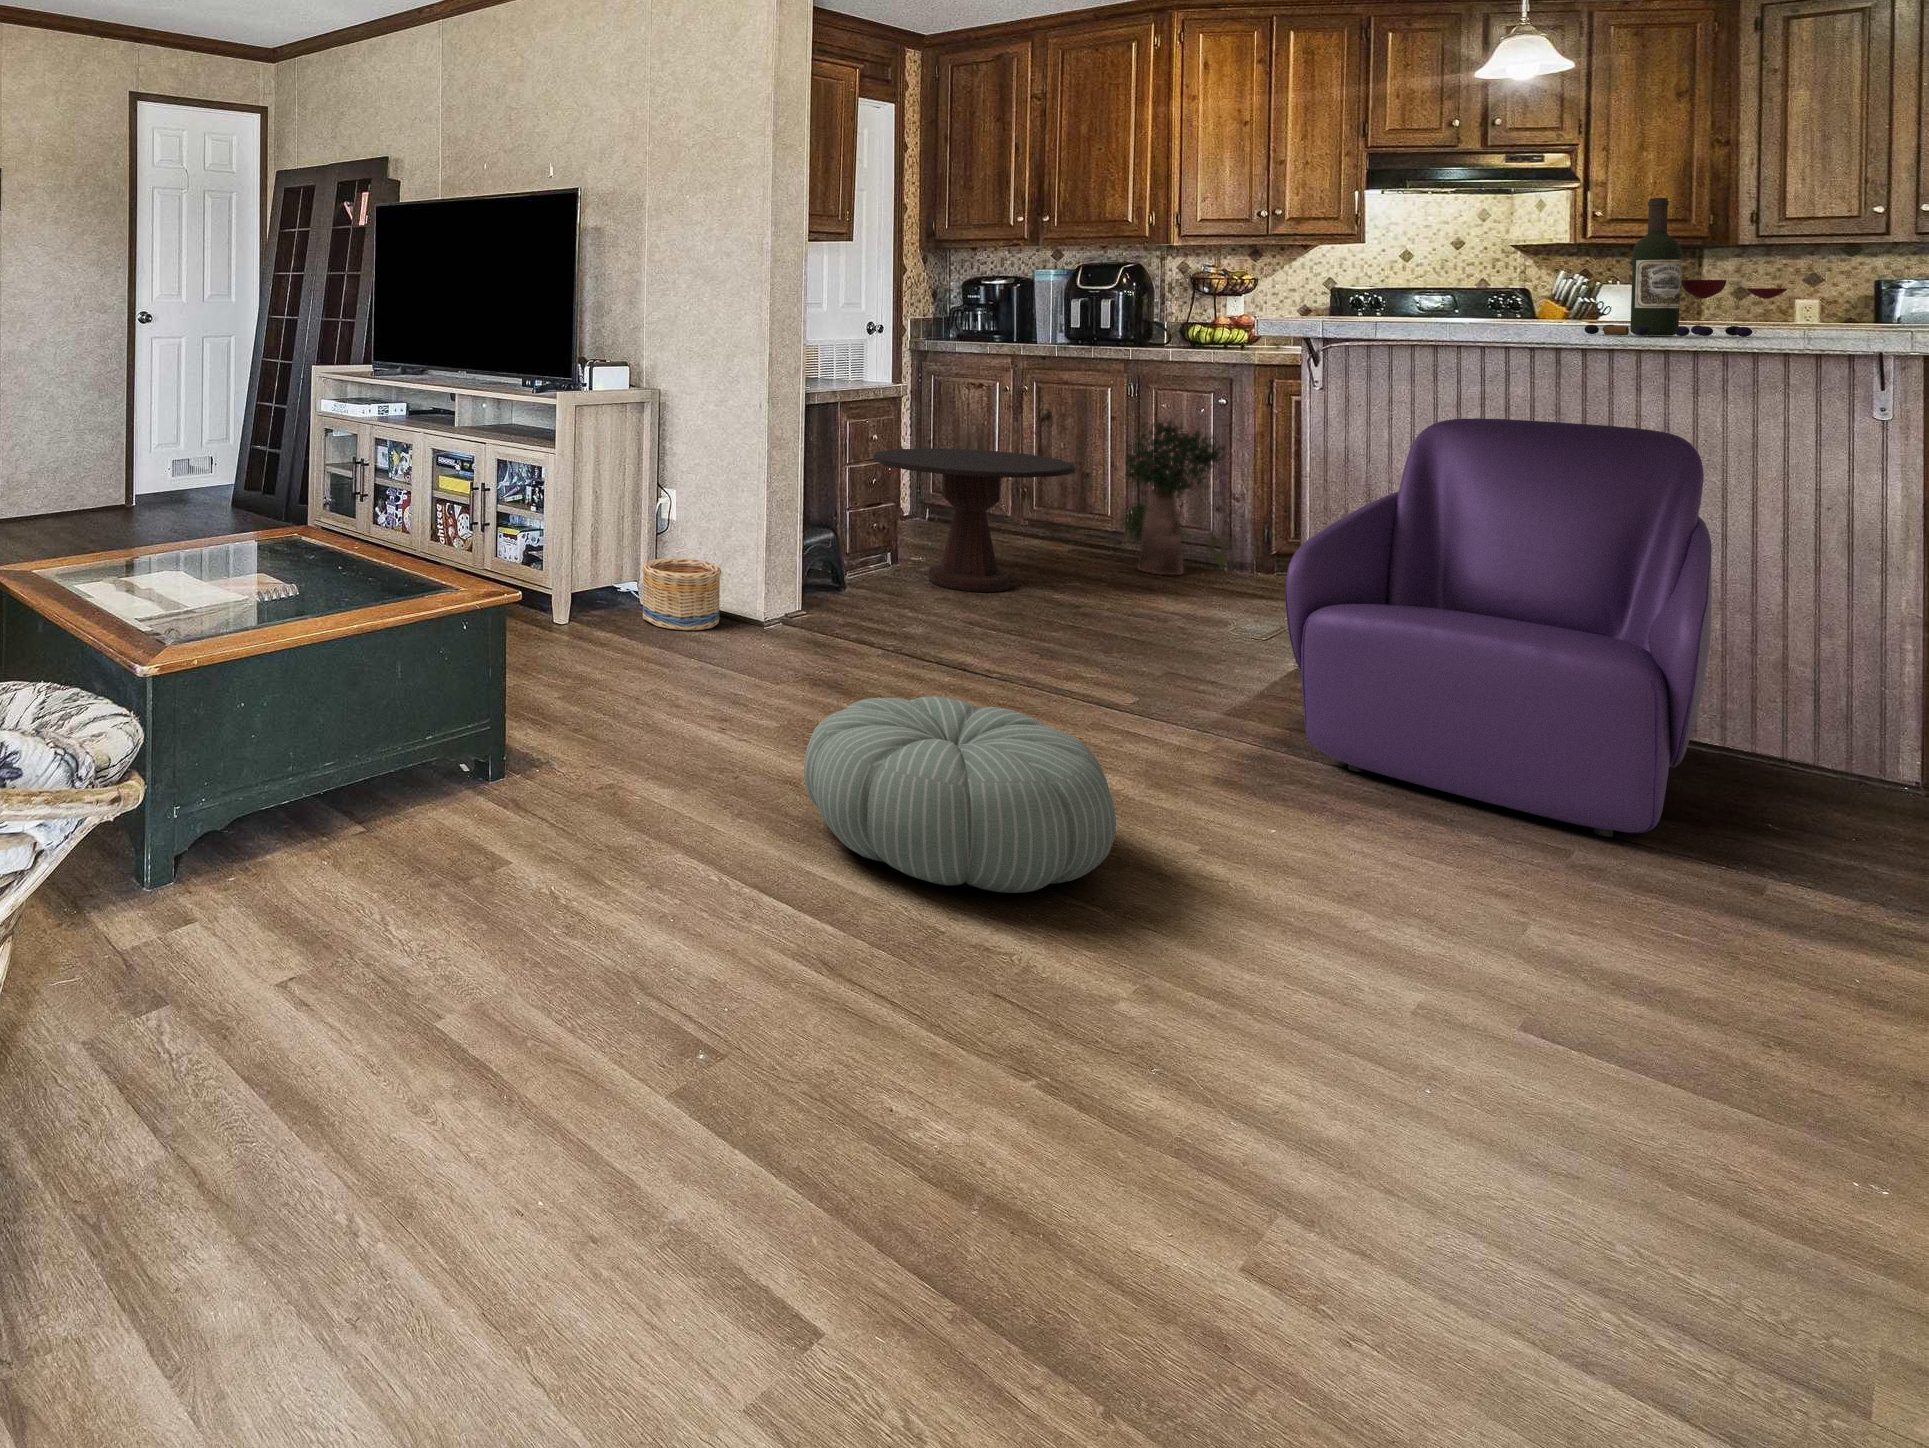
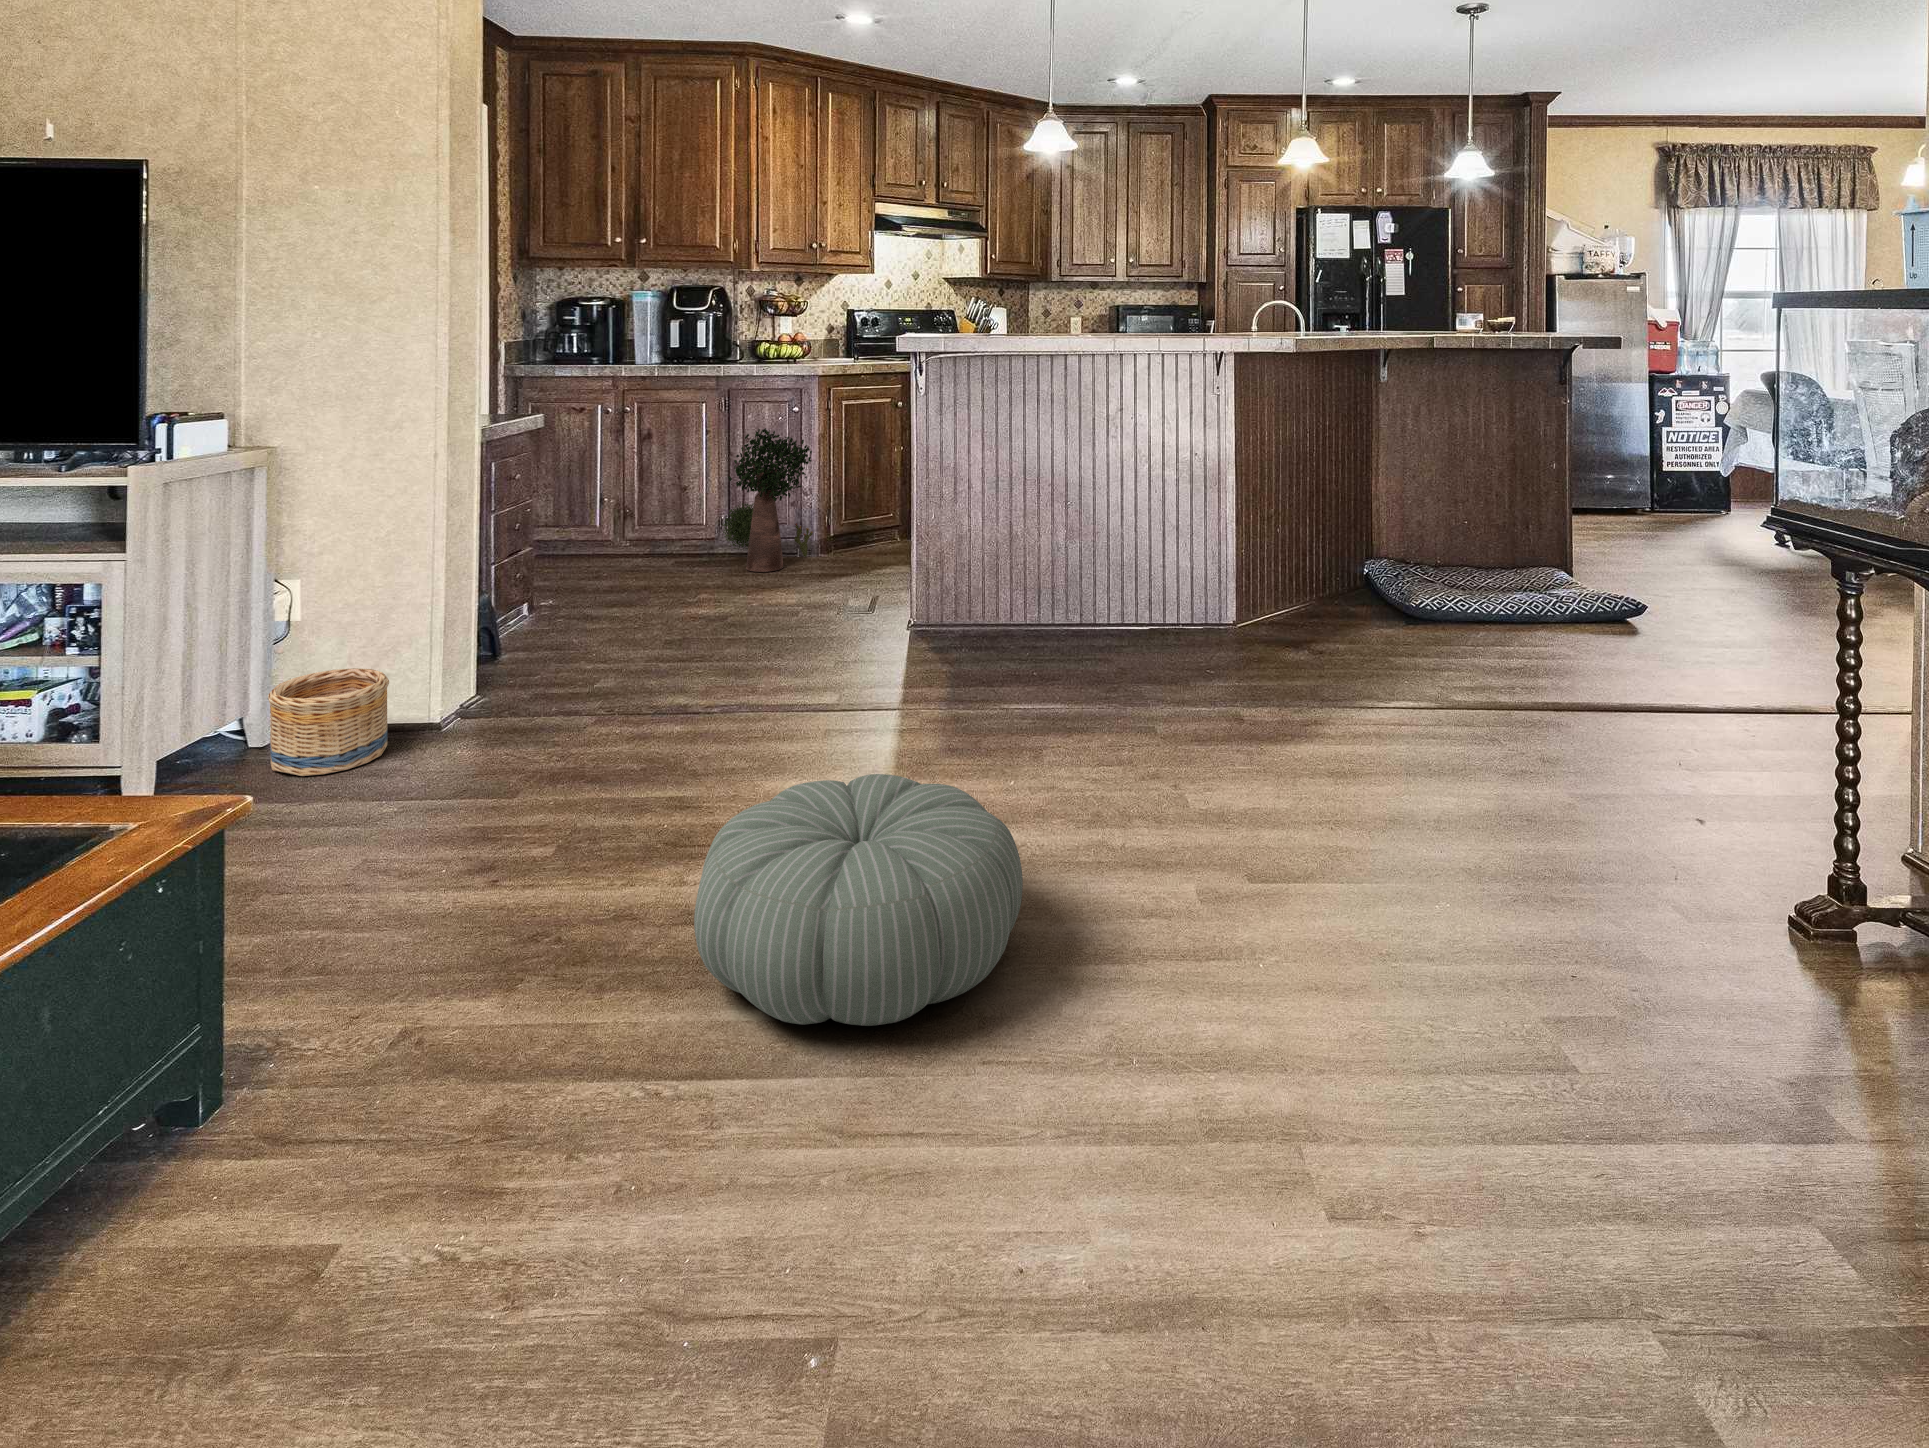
wine bottle: present [1585,198,1787,337] -> none [1123,248,1216,348]
armchair: present [1285,418,1712,837] -> none [993,414,1248,726]
side table: present [873,448,1075,592] -> none [519,475,722,628]

